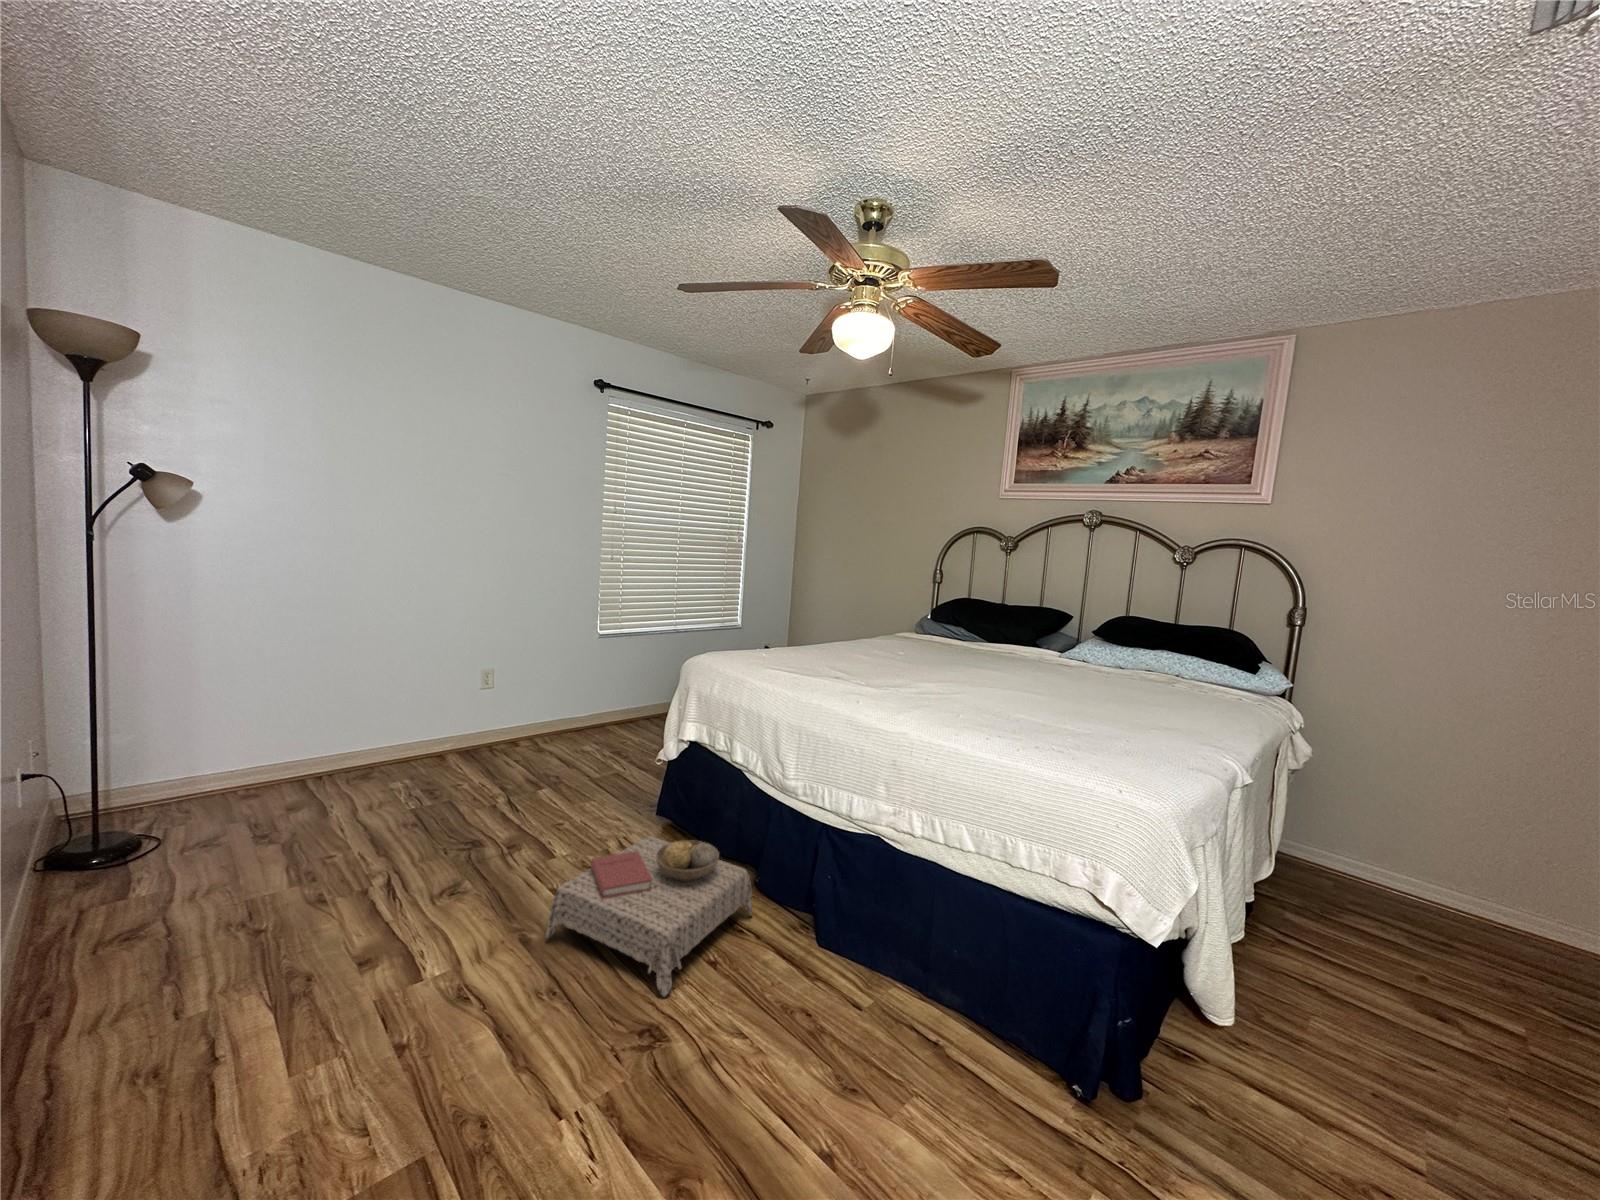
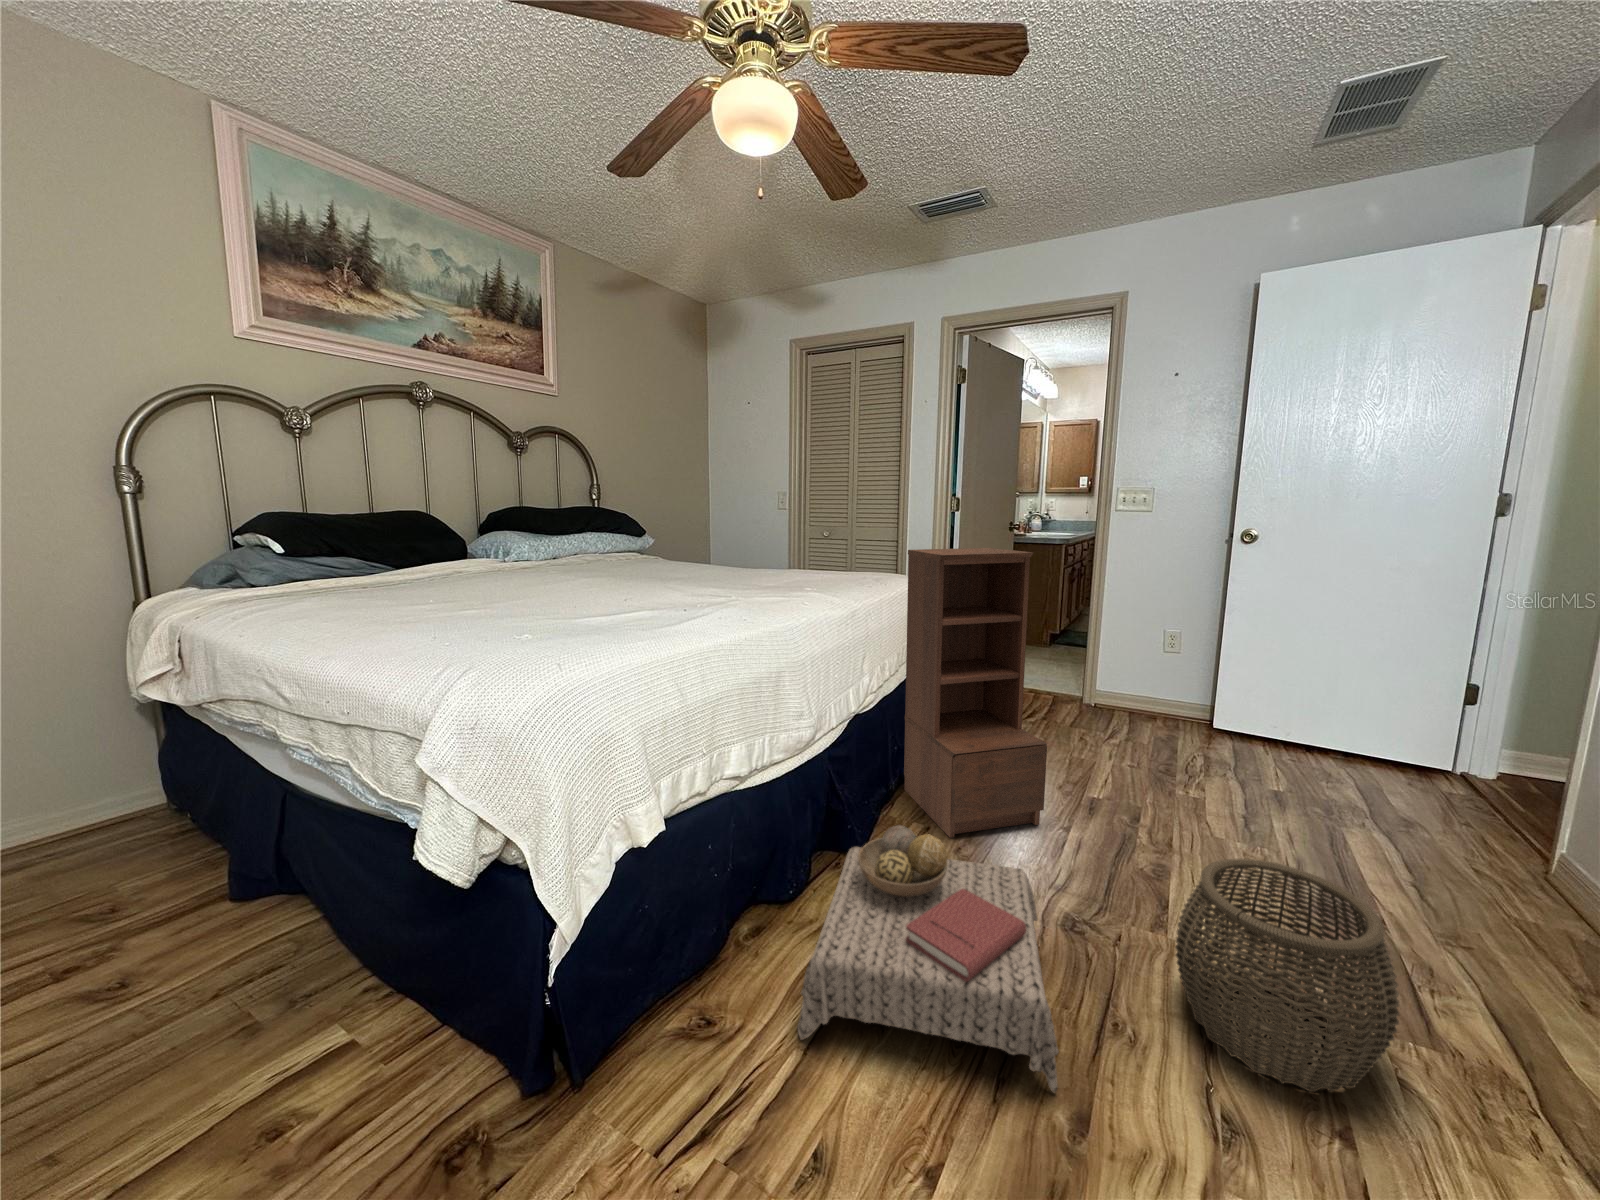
bookshelf: none [819,697,1035,1121] -> present [904,548,1047,838]
woven basket: none [379,925,554,1137] -> present [1175,859,1400,1092]

